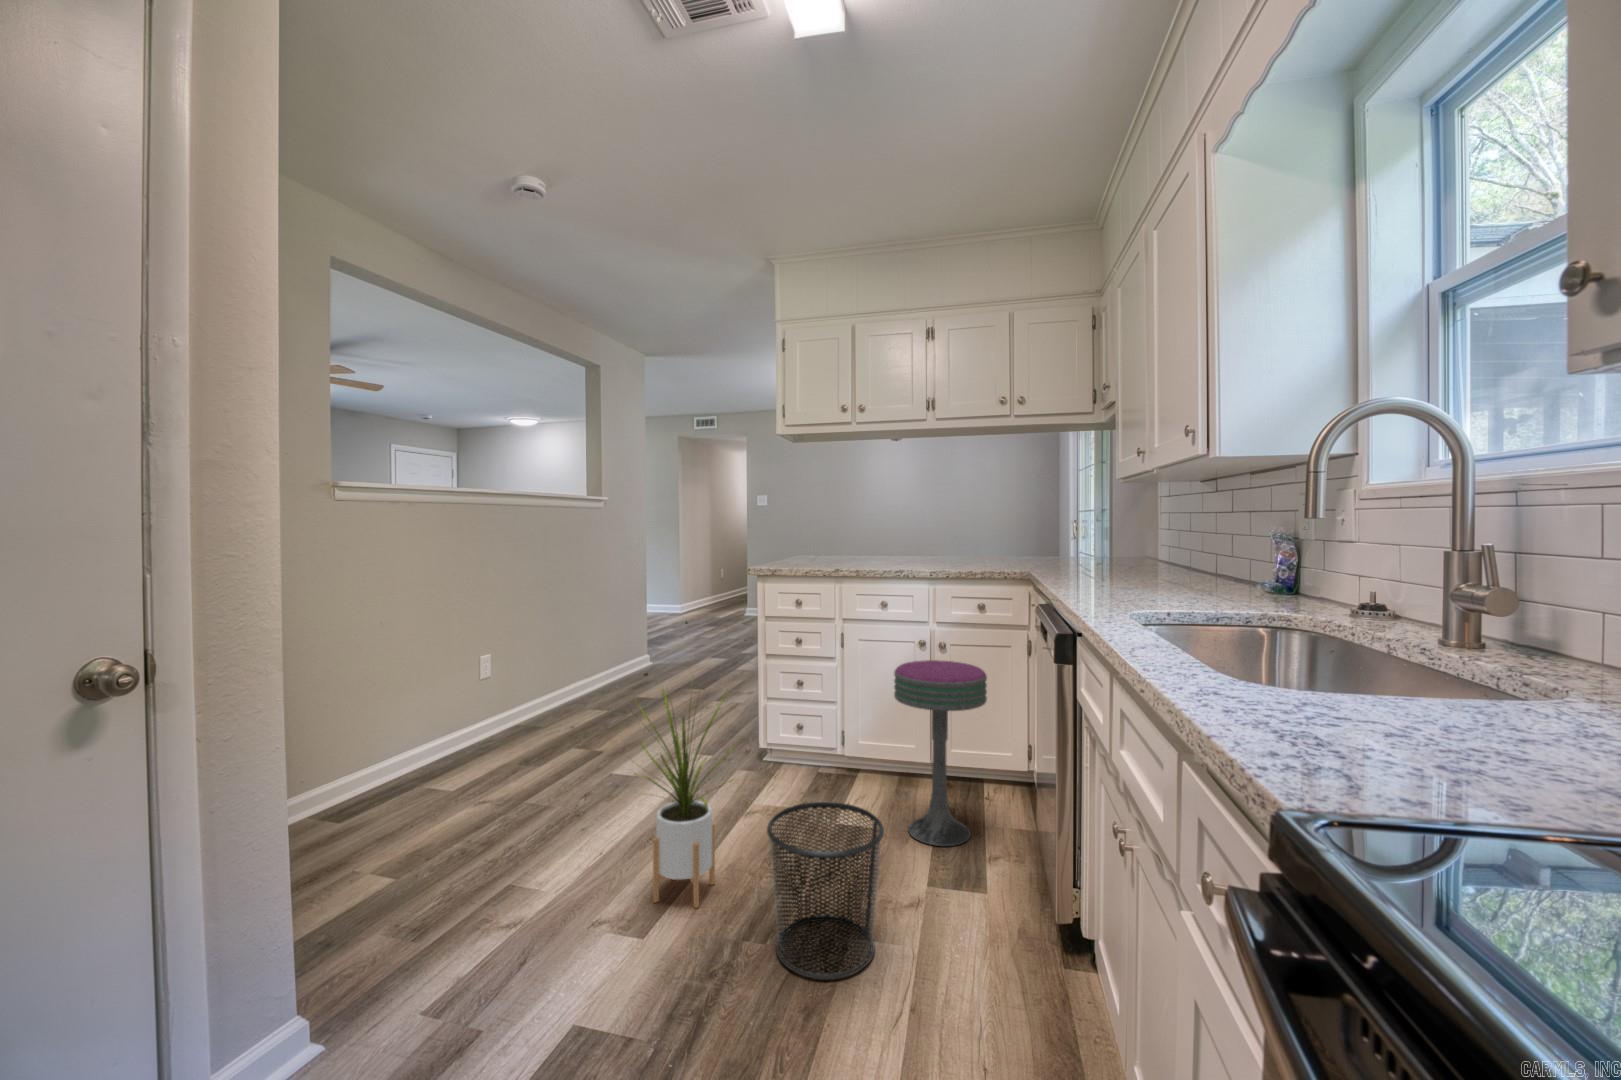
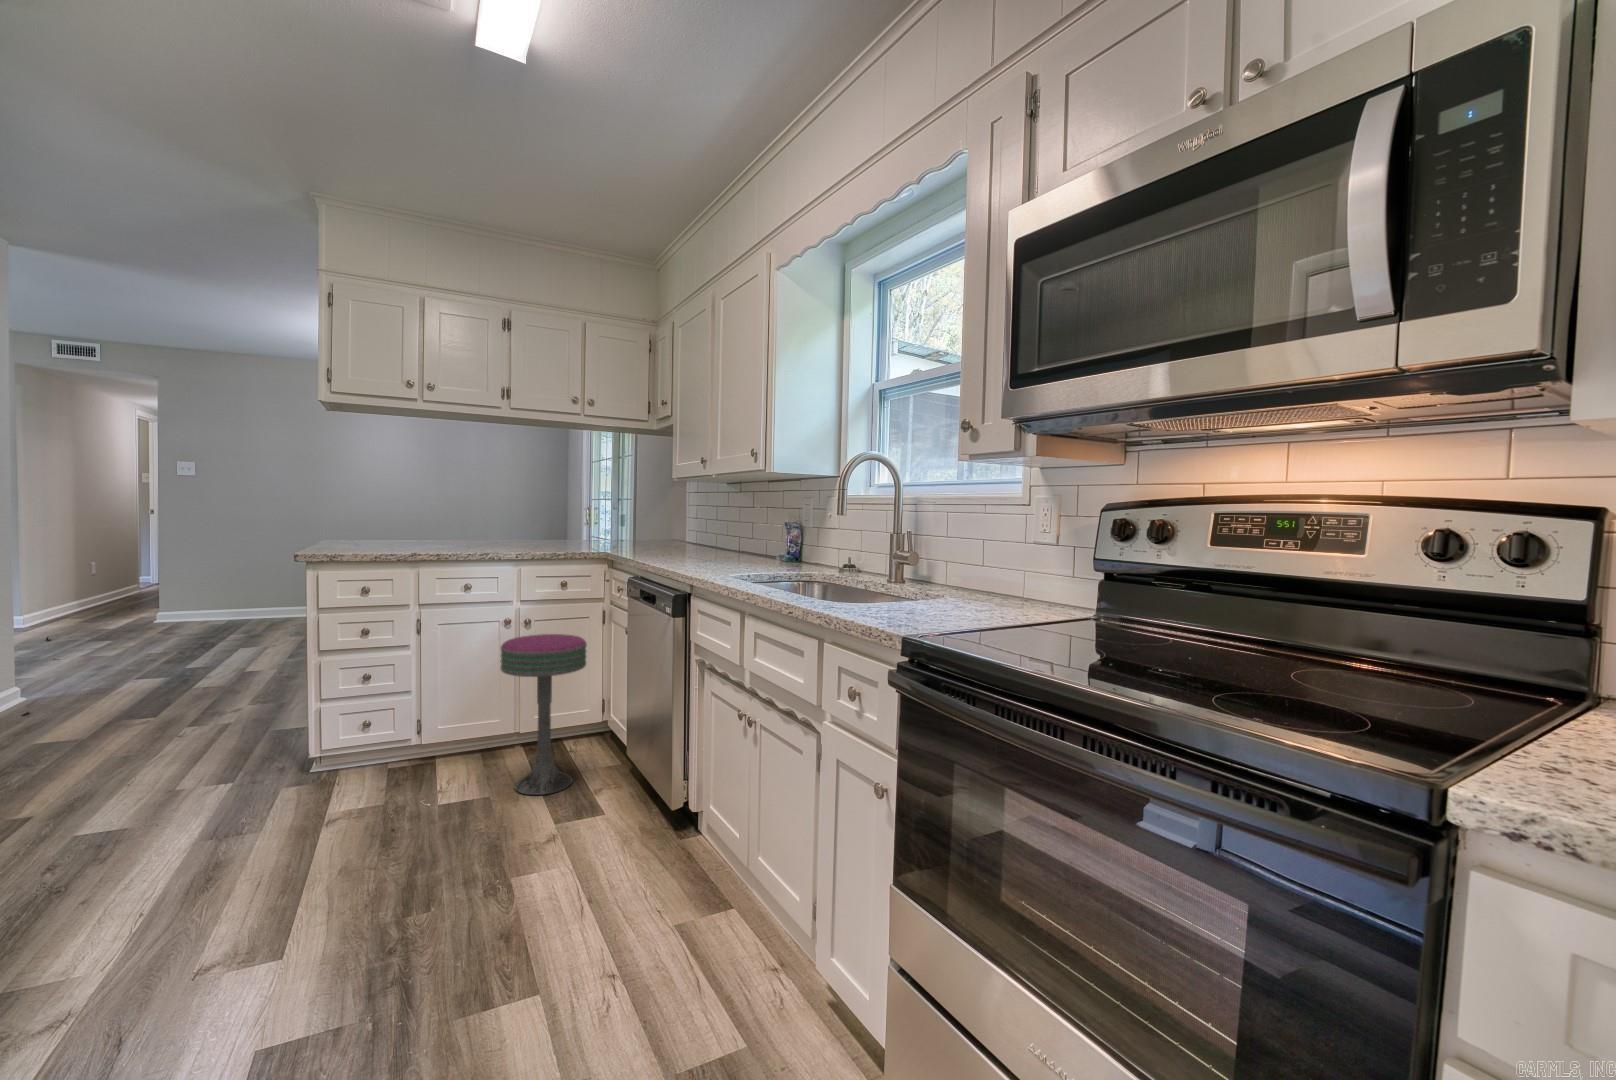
house plant: present [639,690,731,908] -> none [218,673,377,929]
waste bin: present [767,802,884,980] -> none [431,765,546,918]

